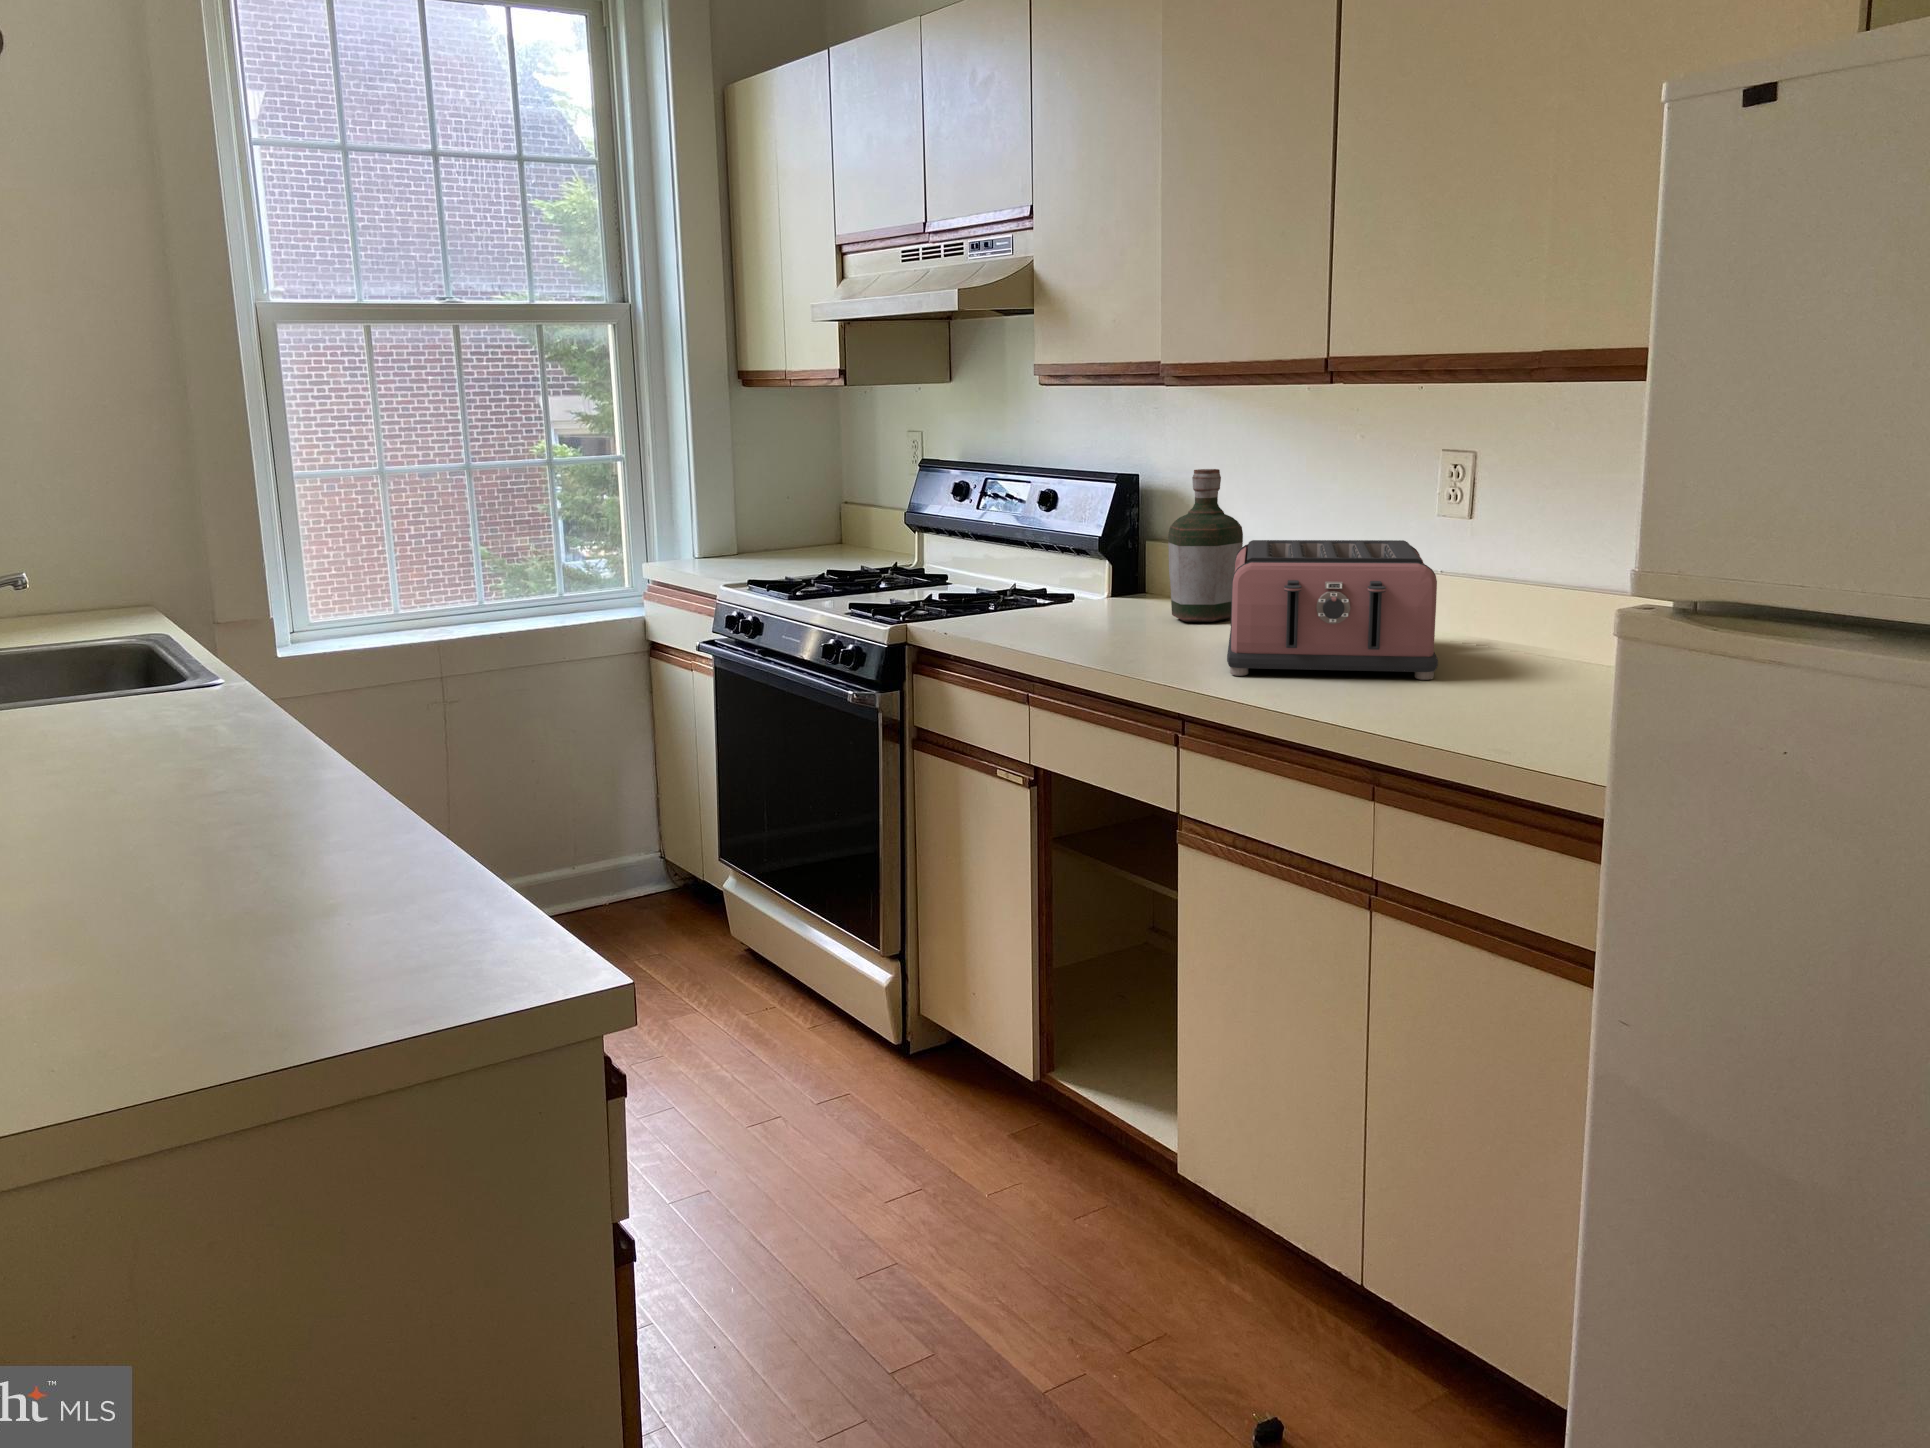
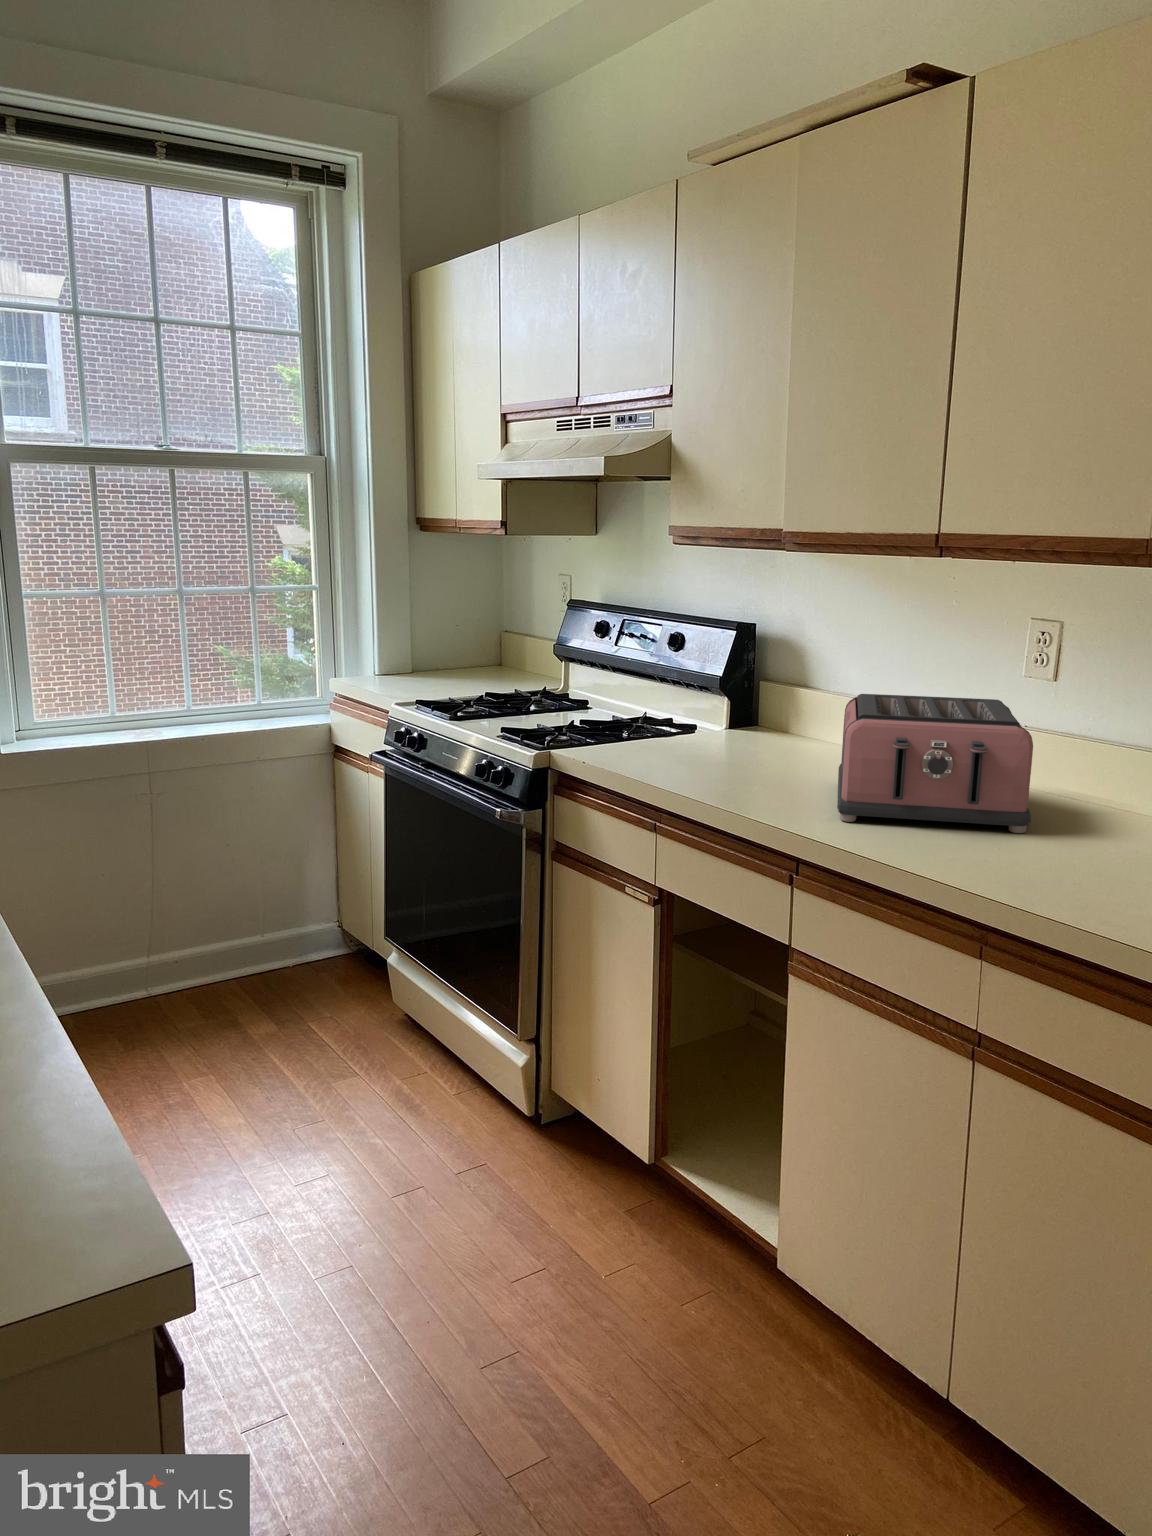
bottle: present [1168,469,1243,622] -> none [783,624,850,760]

